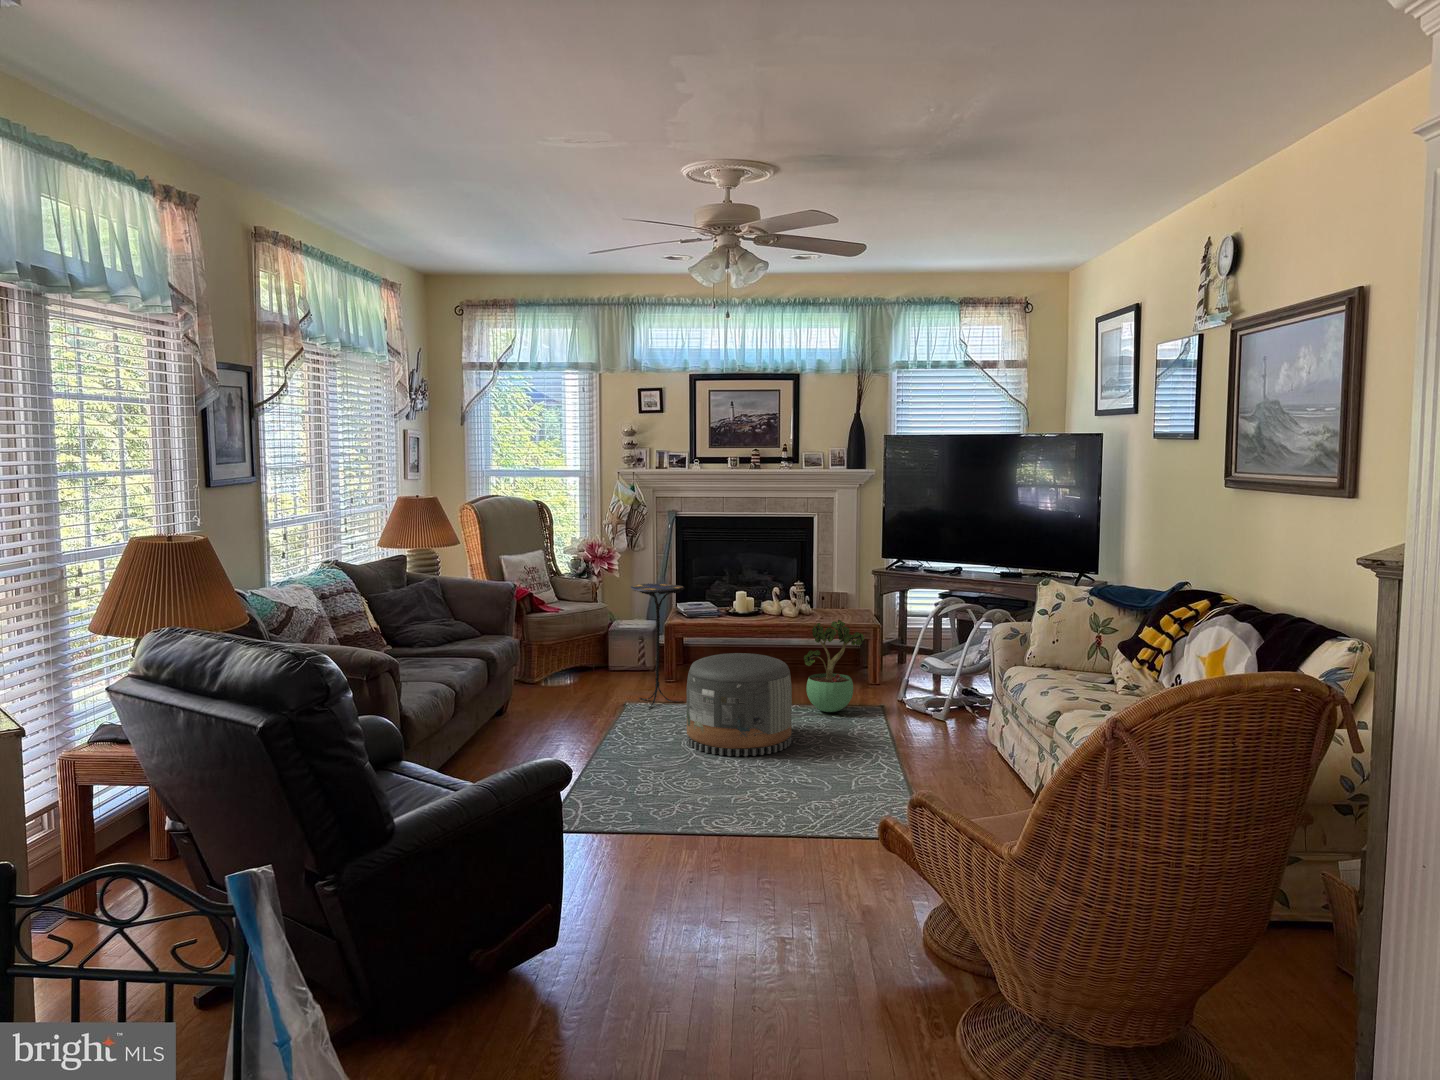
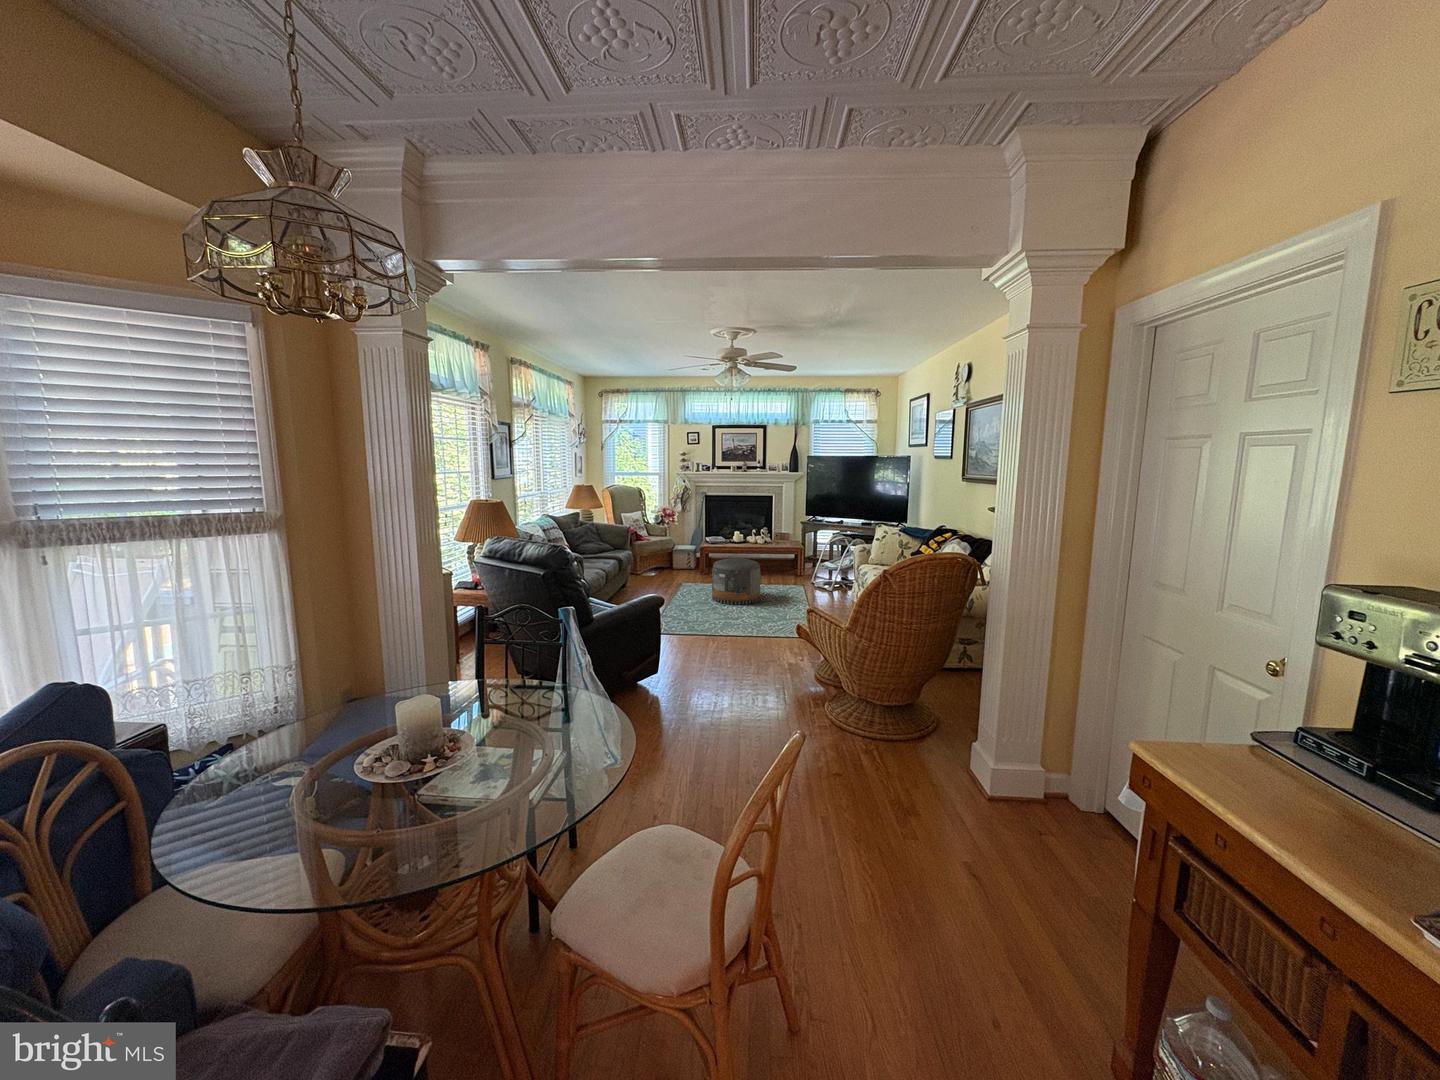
side table: present [631,583,684,708] -> none [685,527,711,585]
potted plant: present [804,620,864,712] -> none [767,544,795,587]

